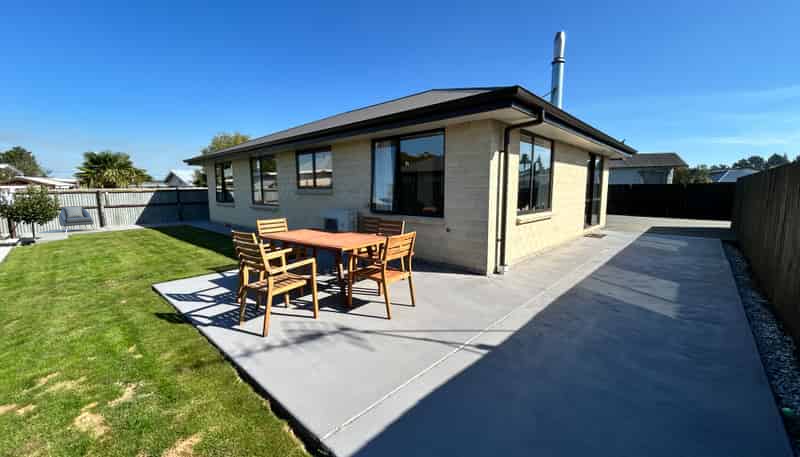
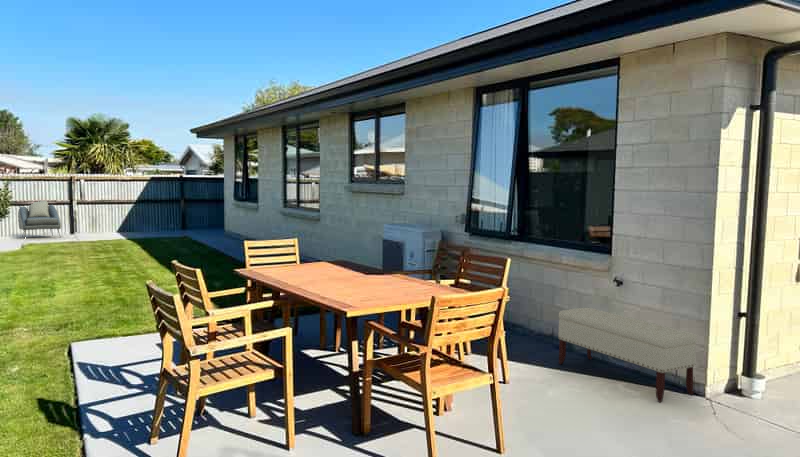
bench: none [421,243,482,280] -> present [558,308,697,402]

